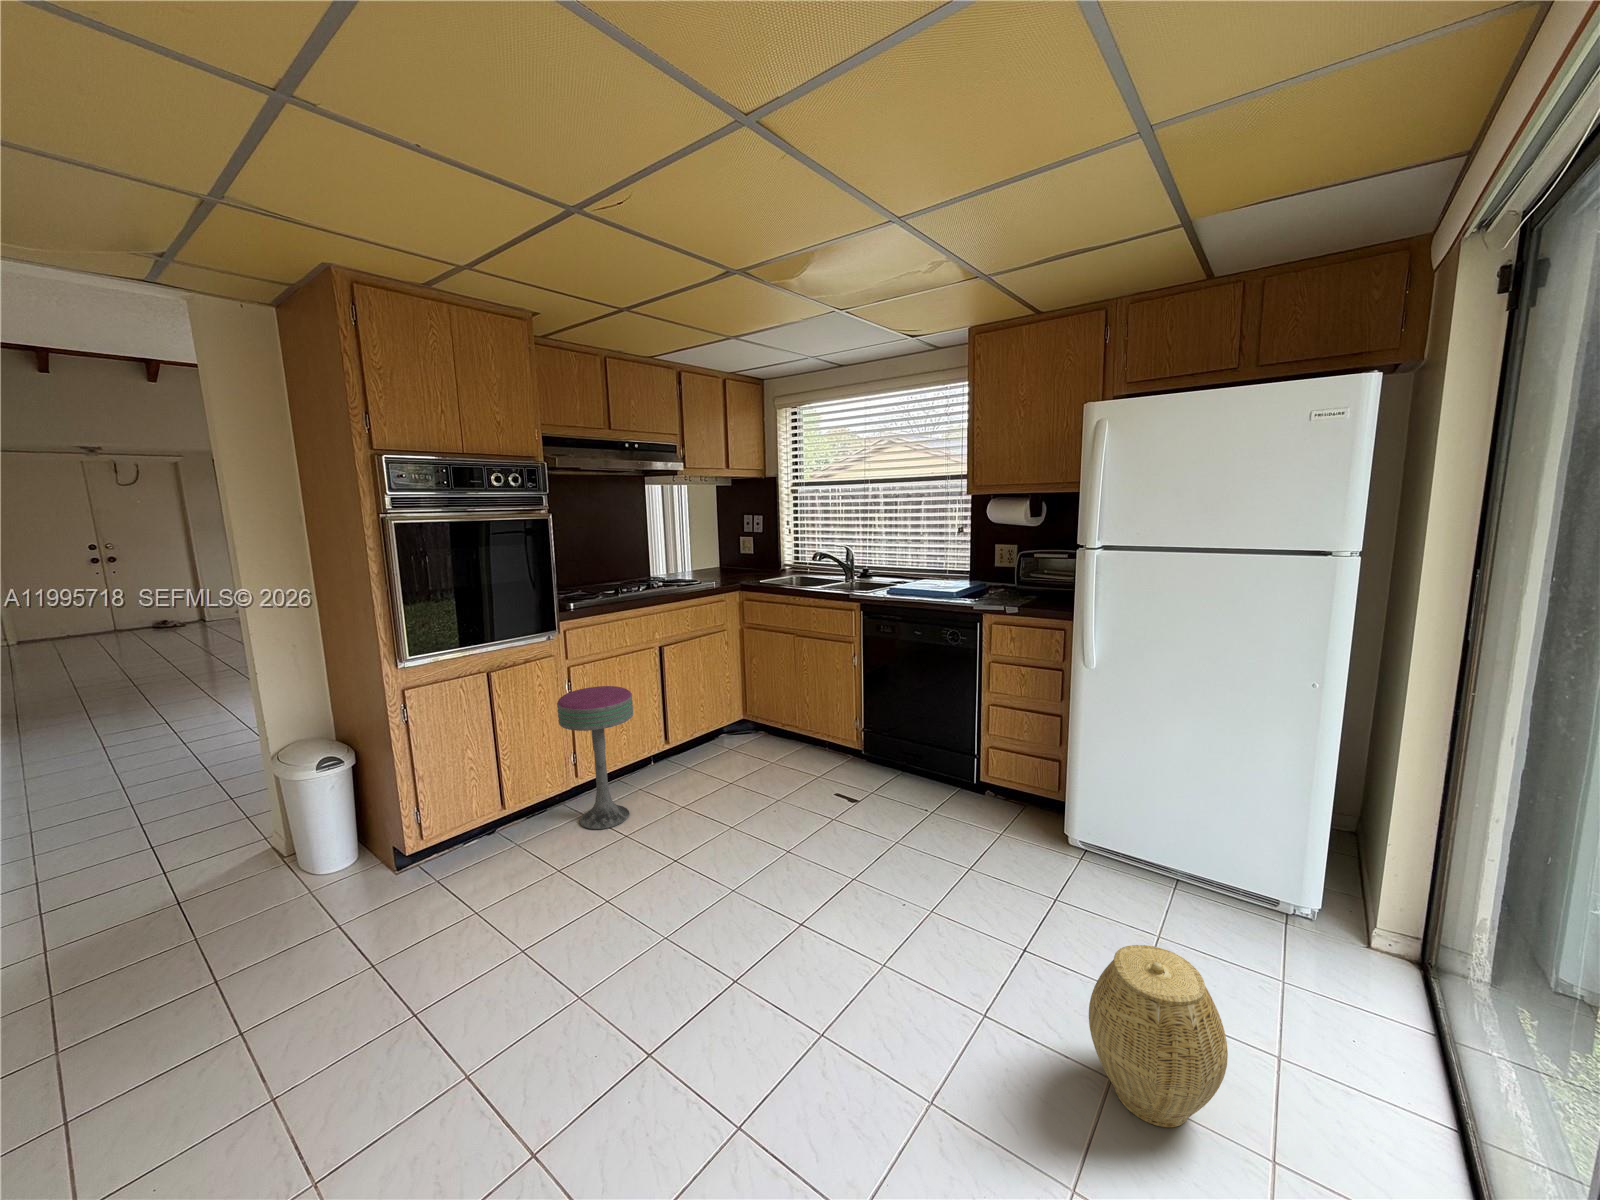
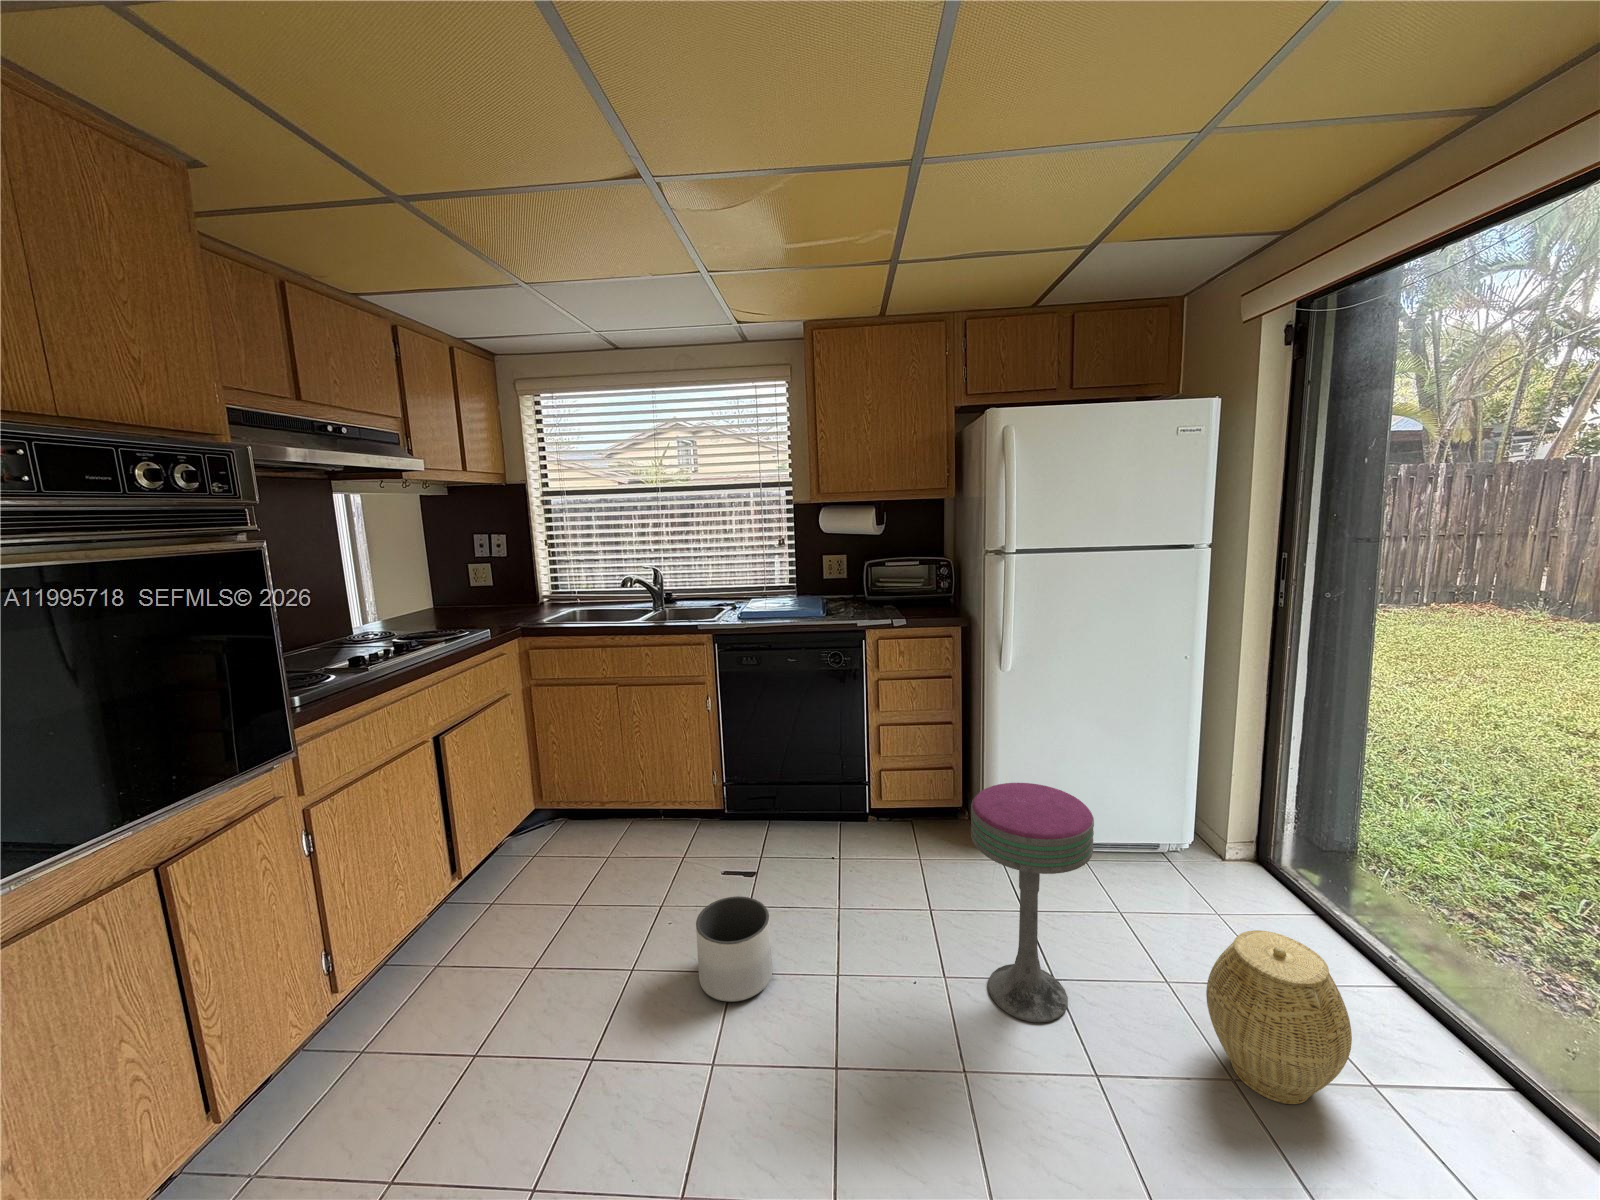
bar stool: present [557,686,633,829] -> present [971,783,1094,1023]
planter: none [755,795,811,866] -> present [696,896,772,1002]

